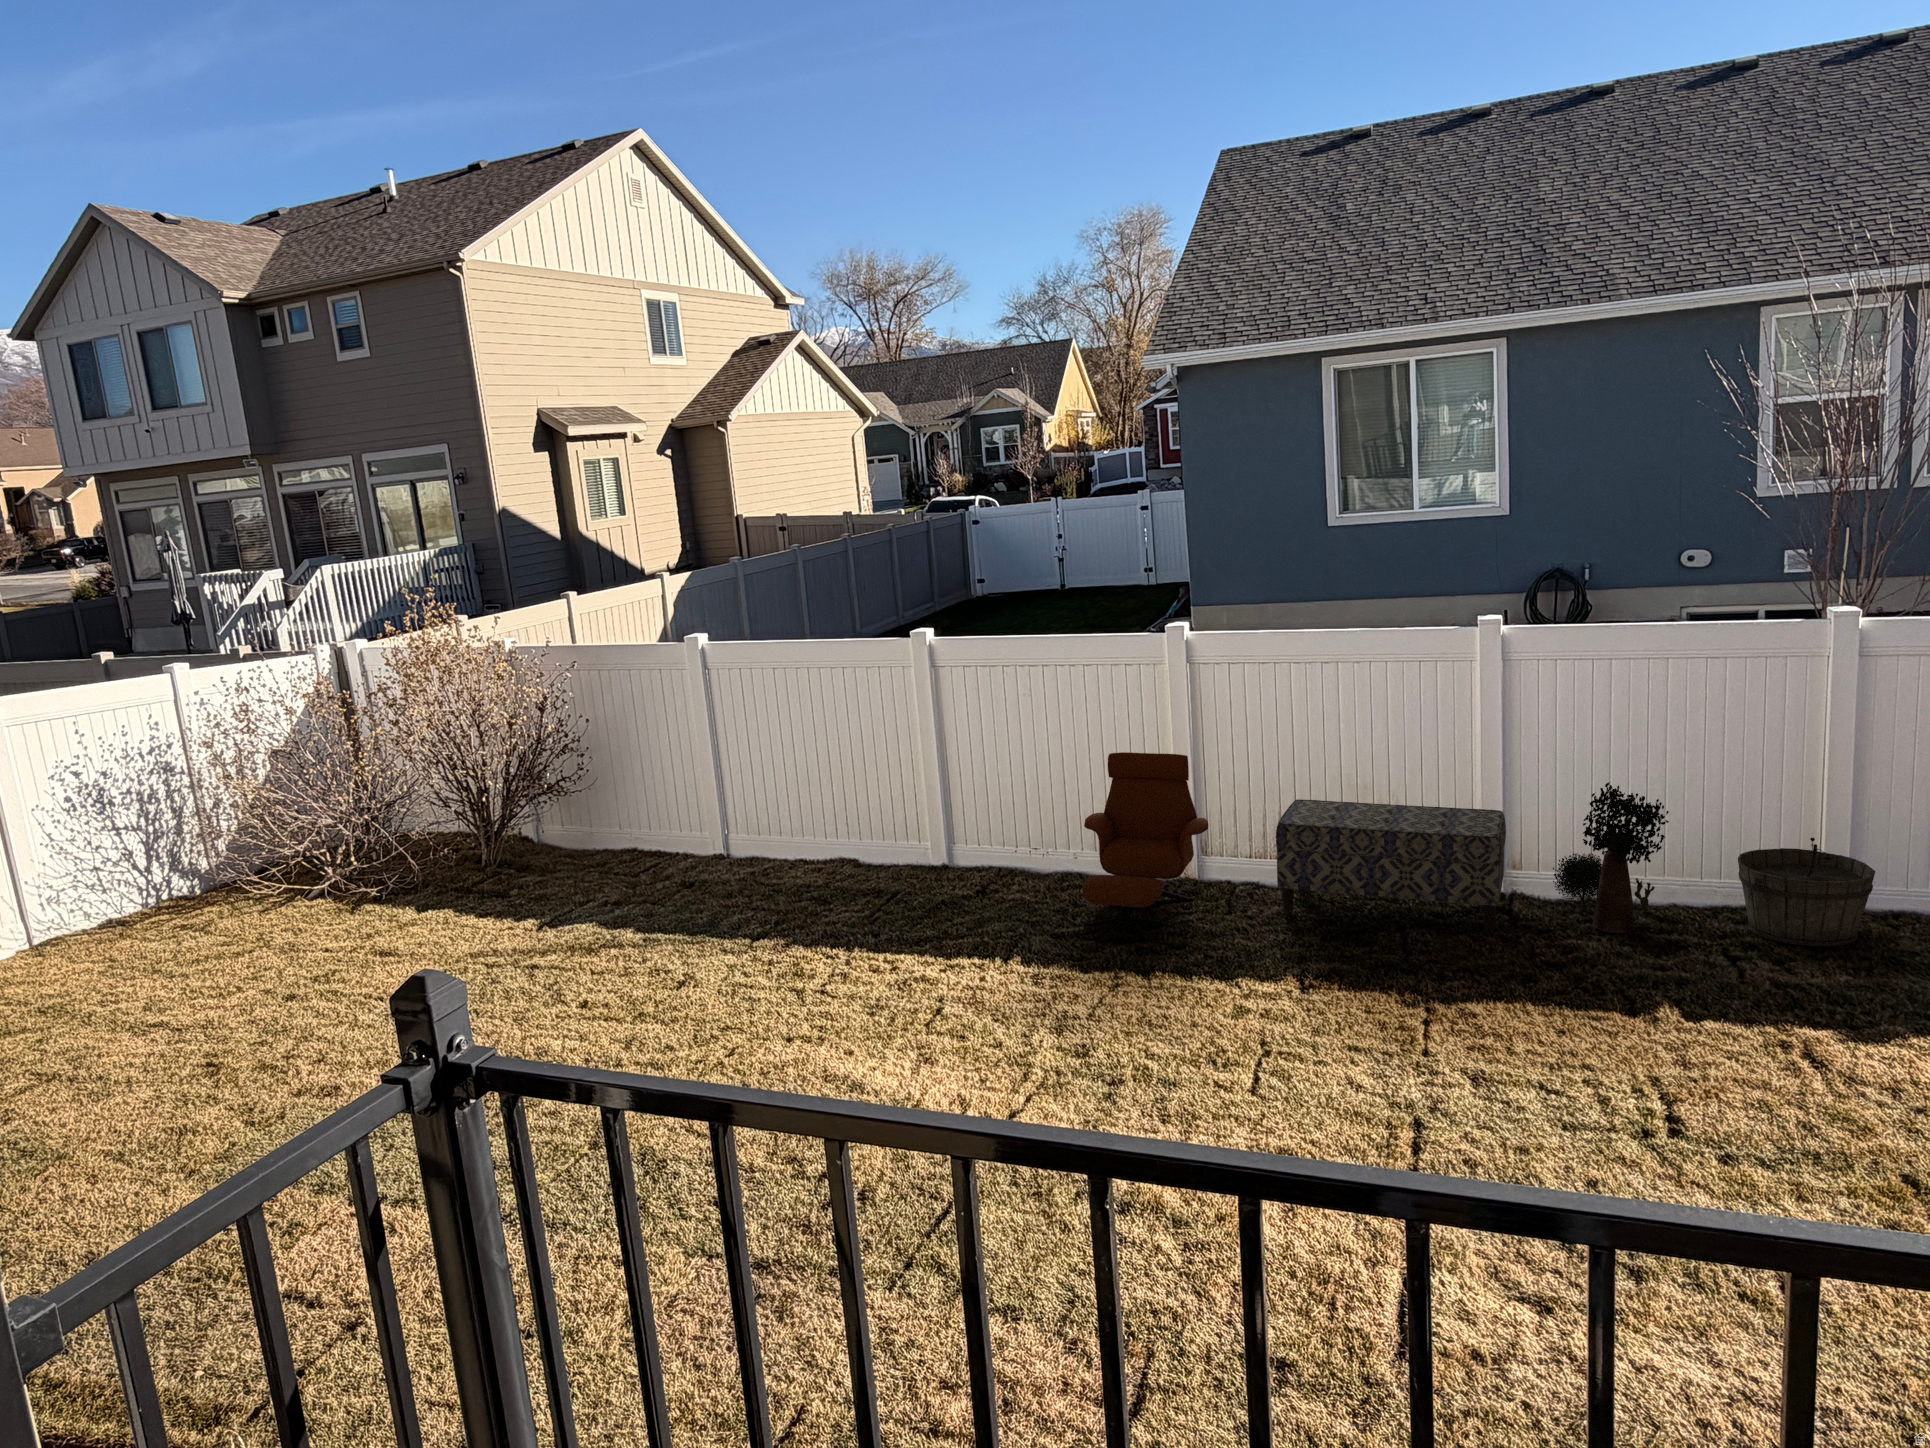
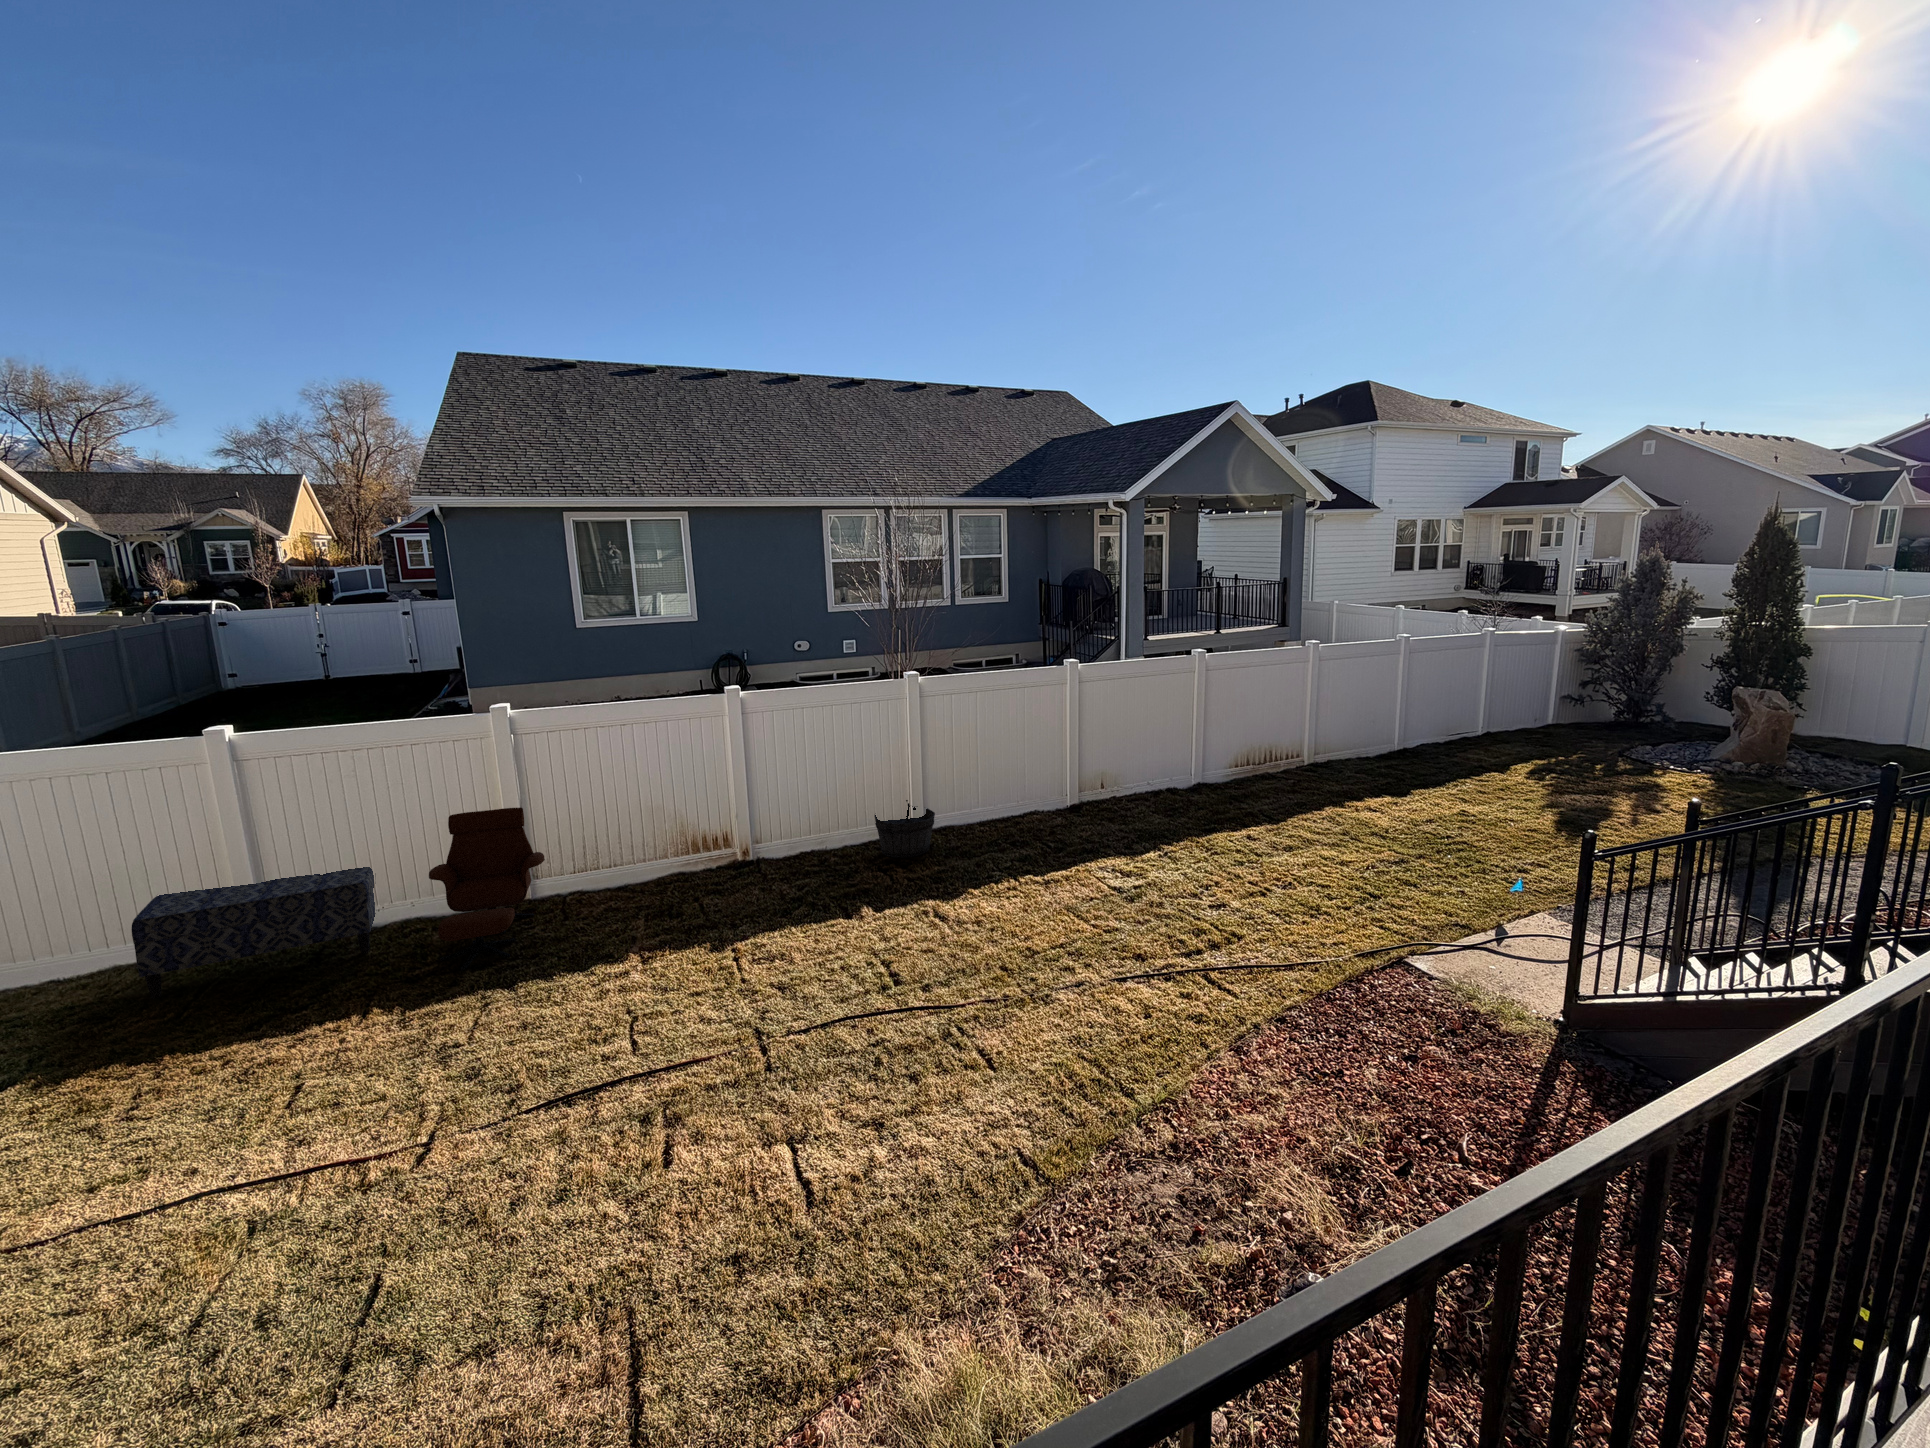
potted plant: present [1553,782,1669,933] -> none [780,785,843,872]
bench: present [1276,800,1506,933] -> present [131,867,376,999]

